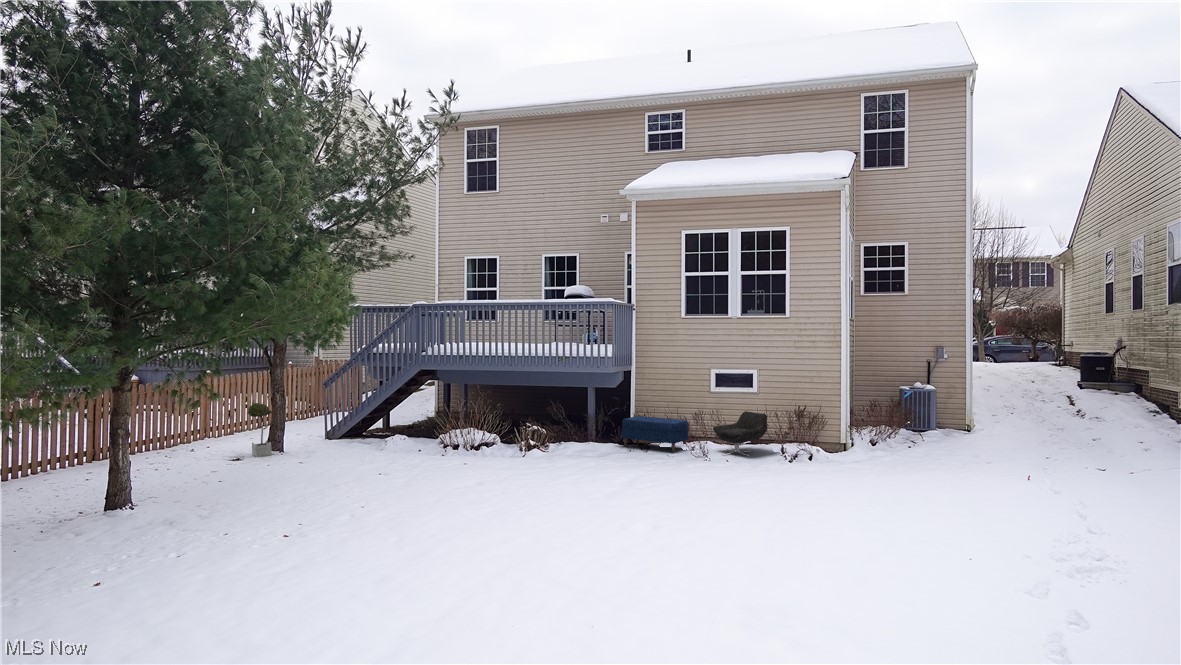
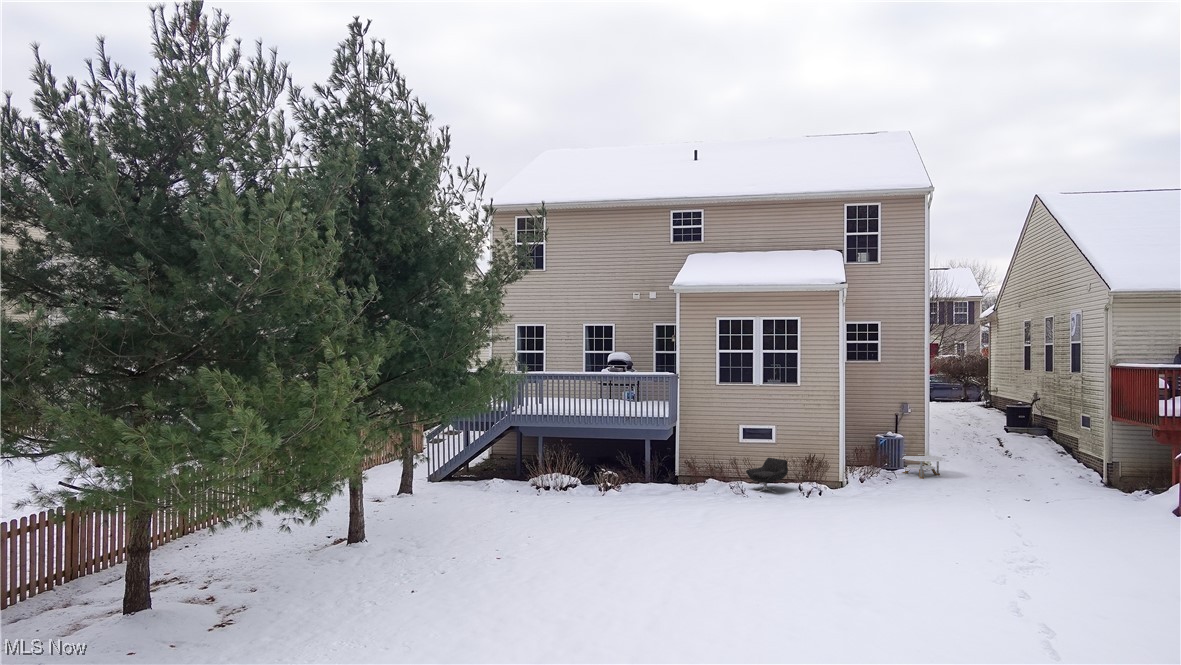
potted tree: present [248,403,272,457] -> none [380,456,399,501]
round table: none [925,412,990,442] -> present [902,455,945,479]
bench: present [622,416,688,453] -> none [674,462,726,491]

